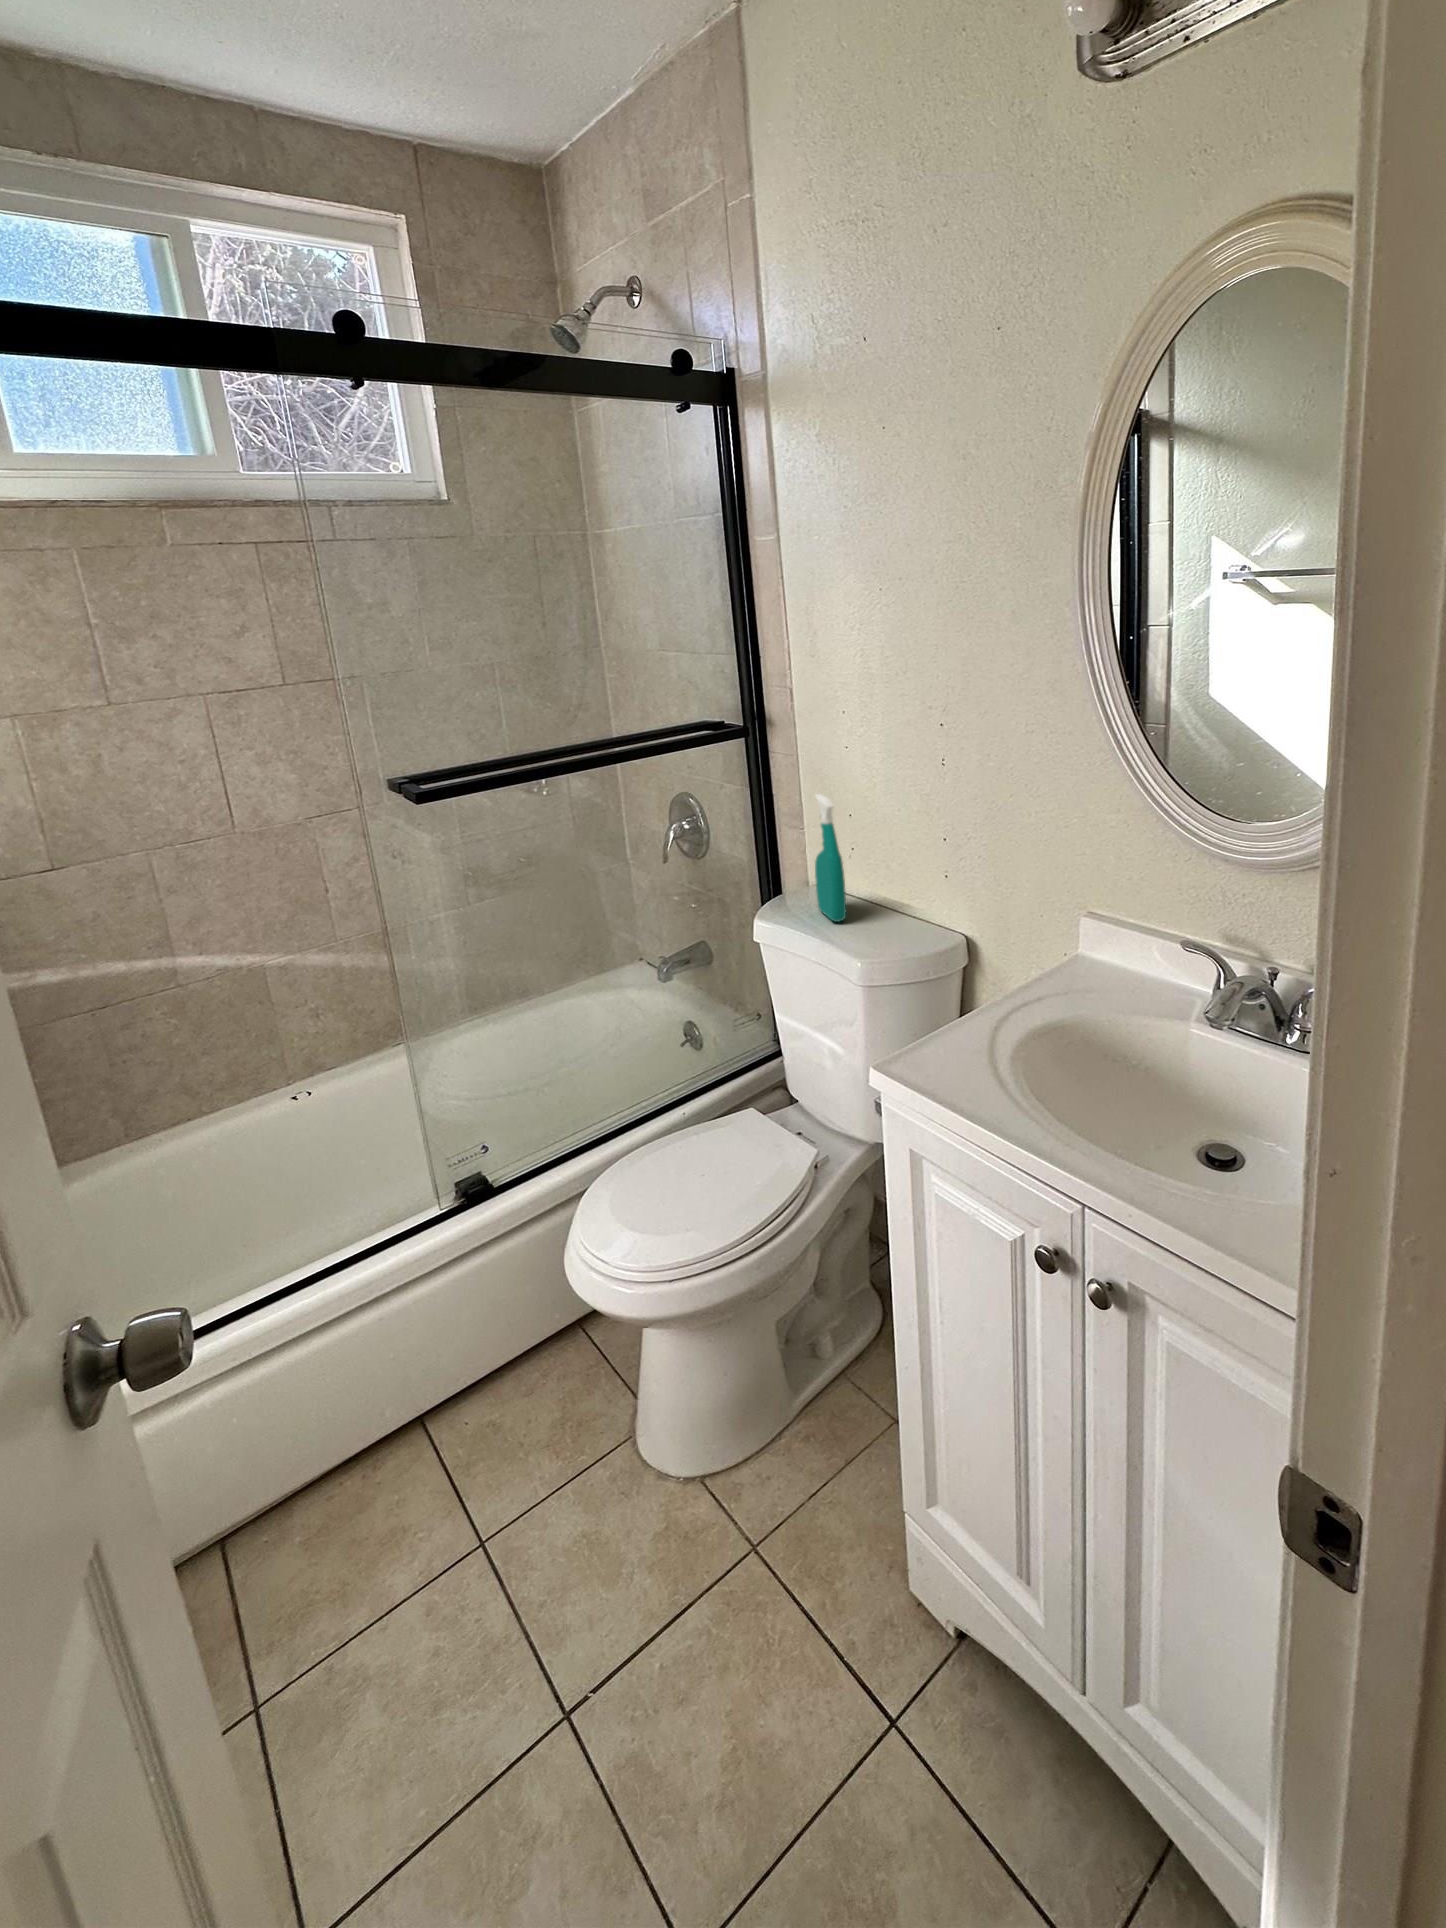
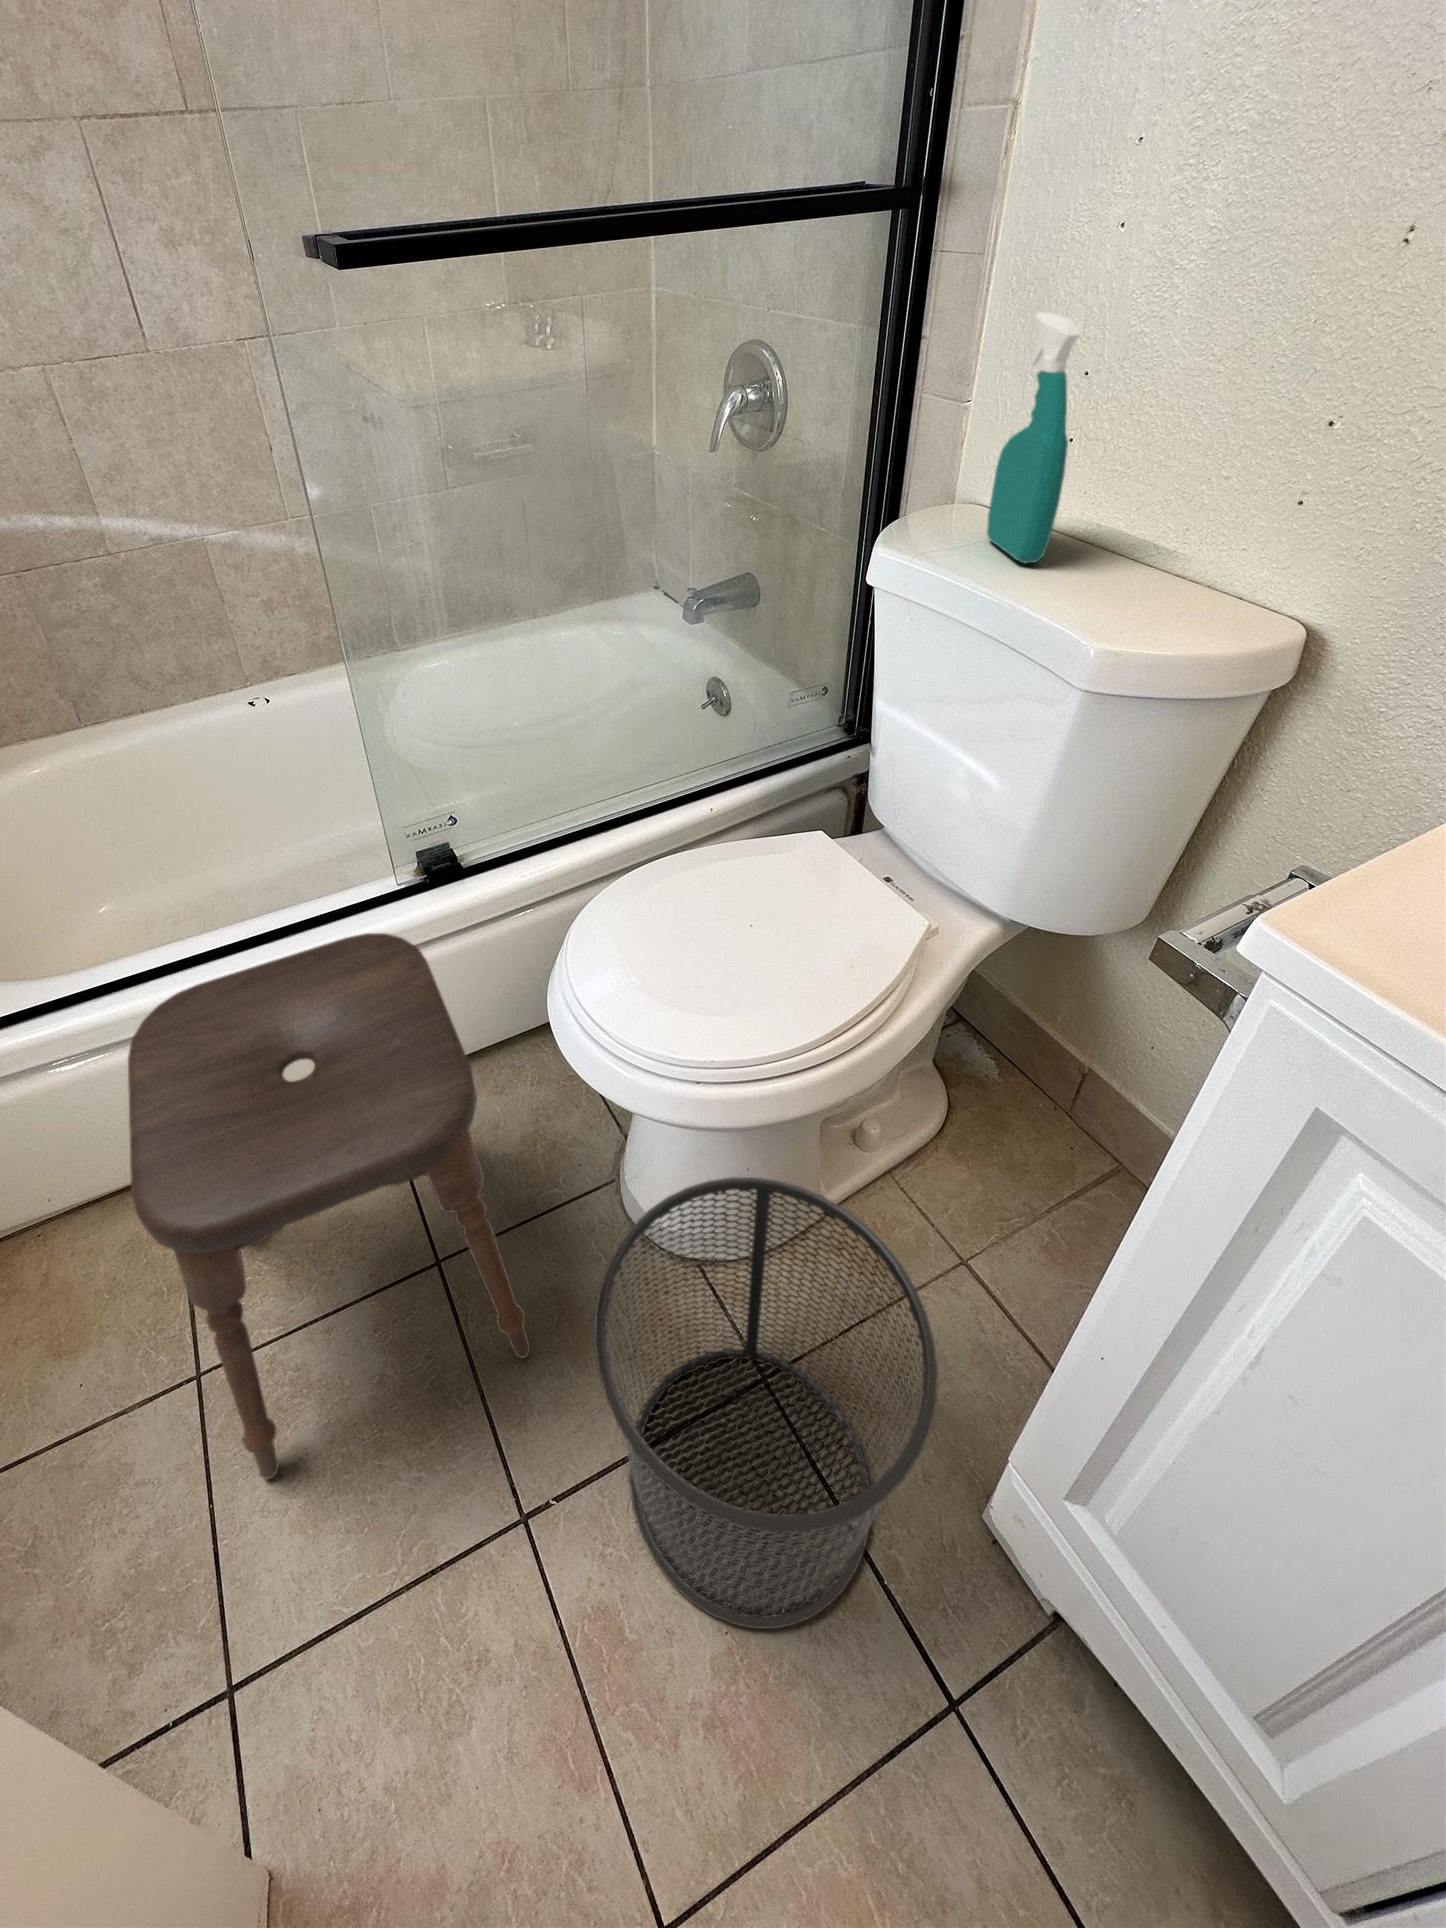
stool: none [233,1234,567,1770] -> present [128,933,530,1479]
waste bin: none [610,1347,835,1730] -> present [594,1177,938,1629]

